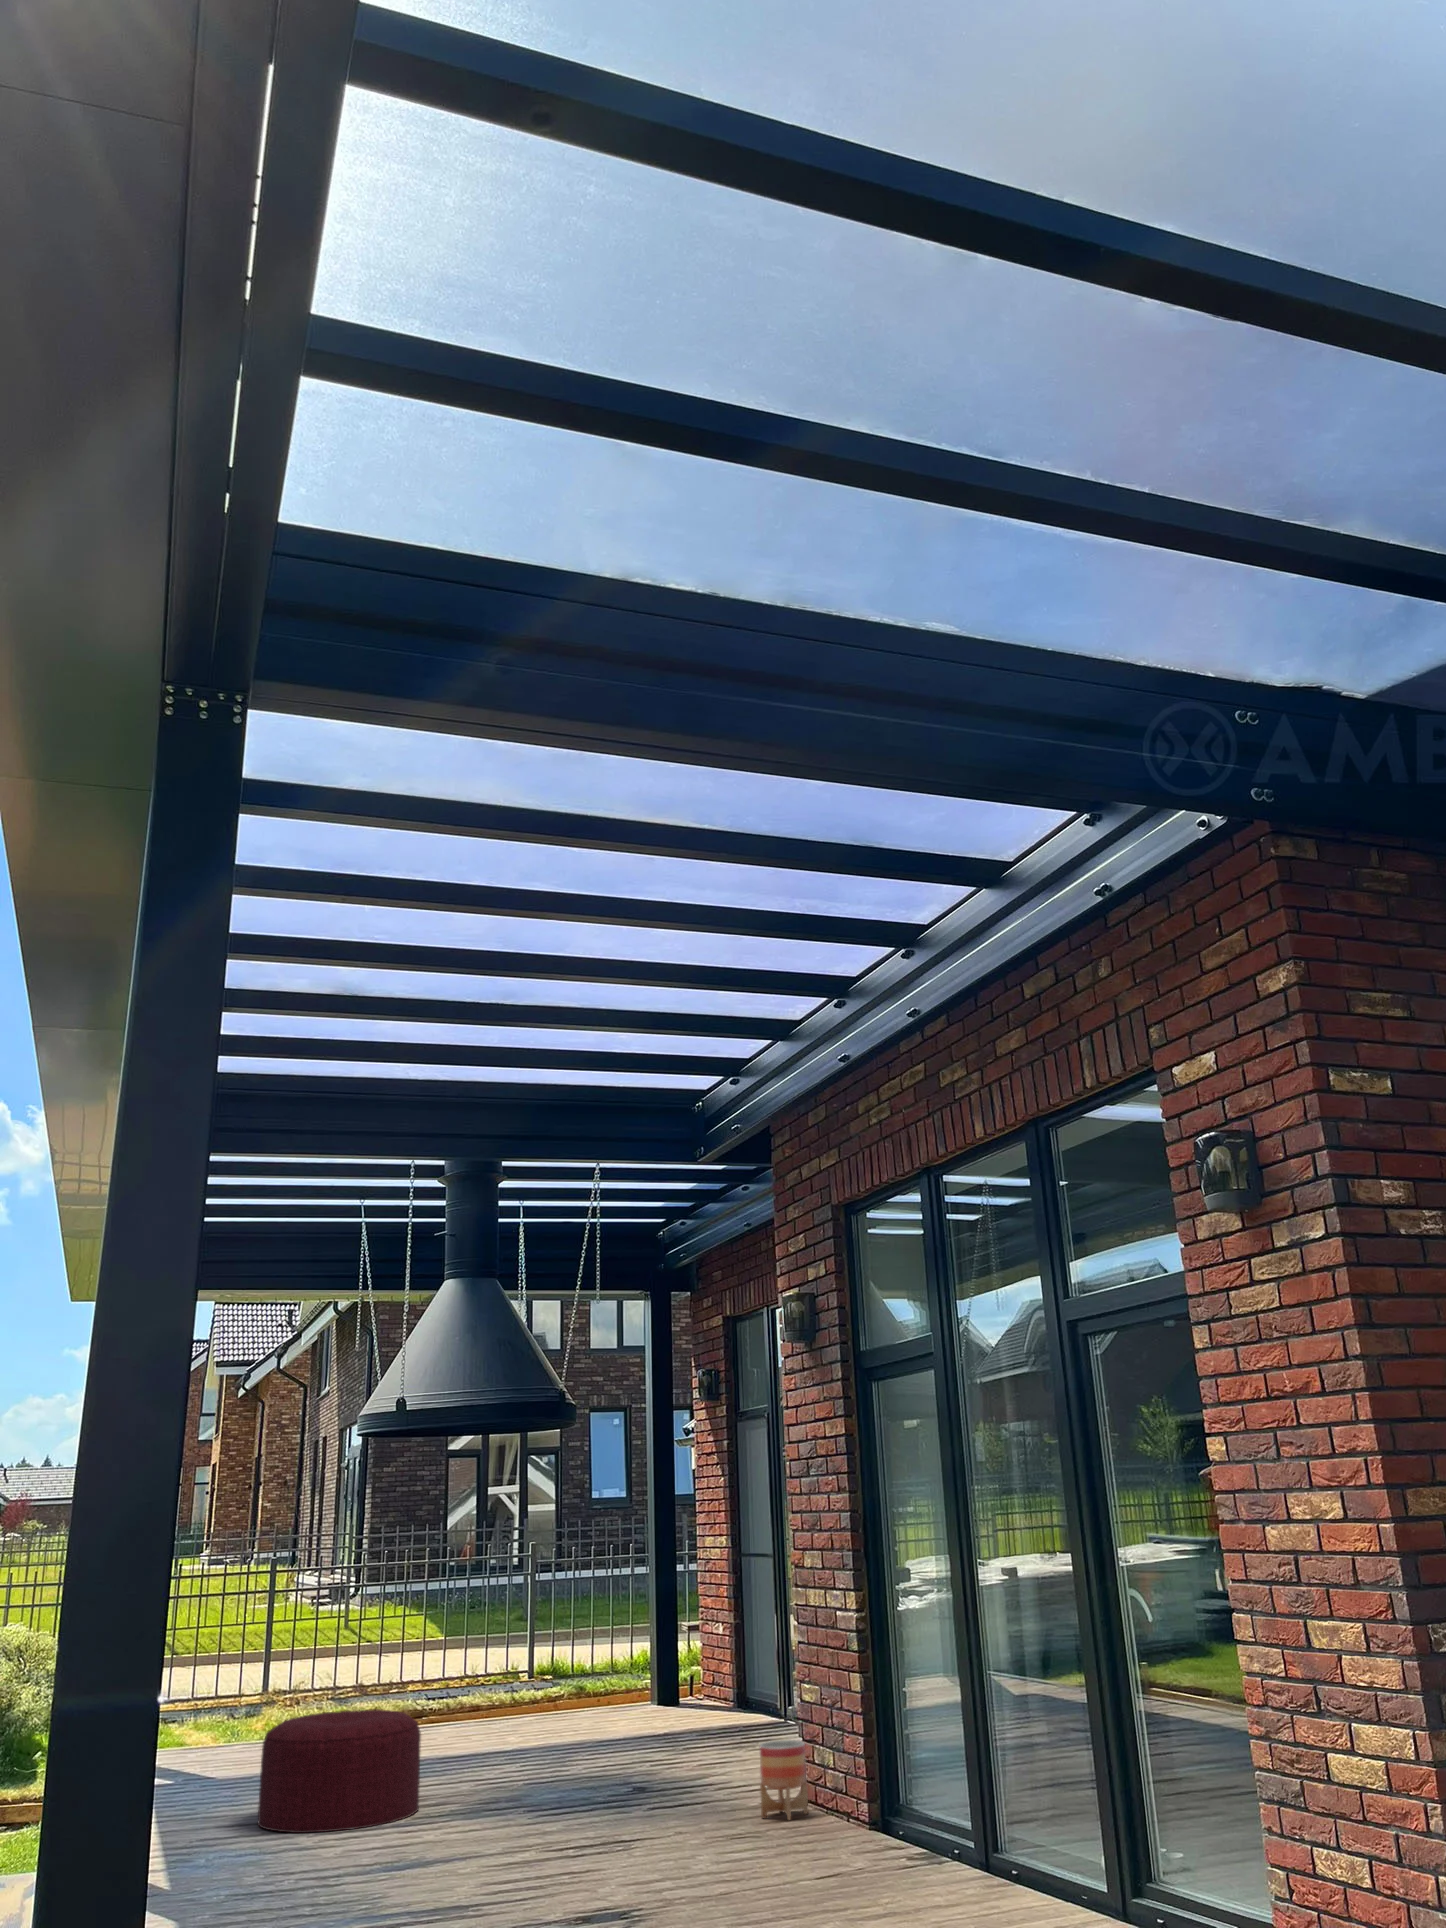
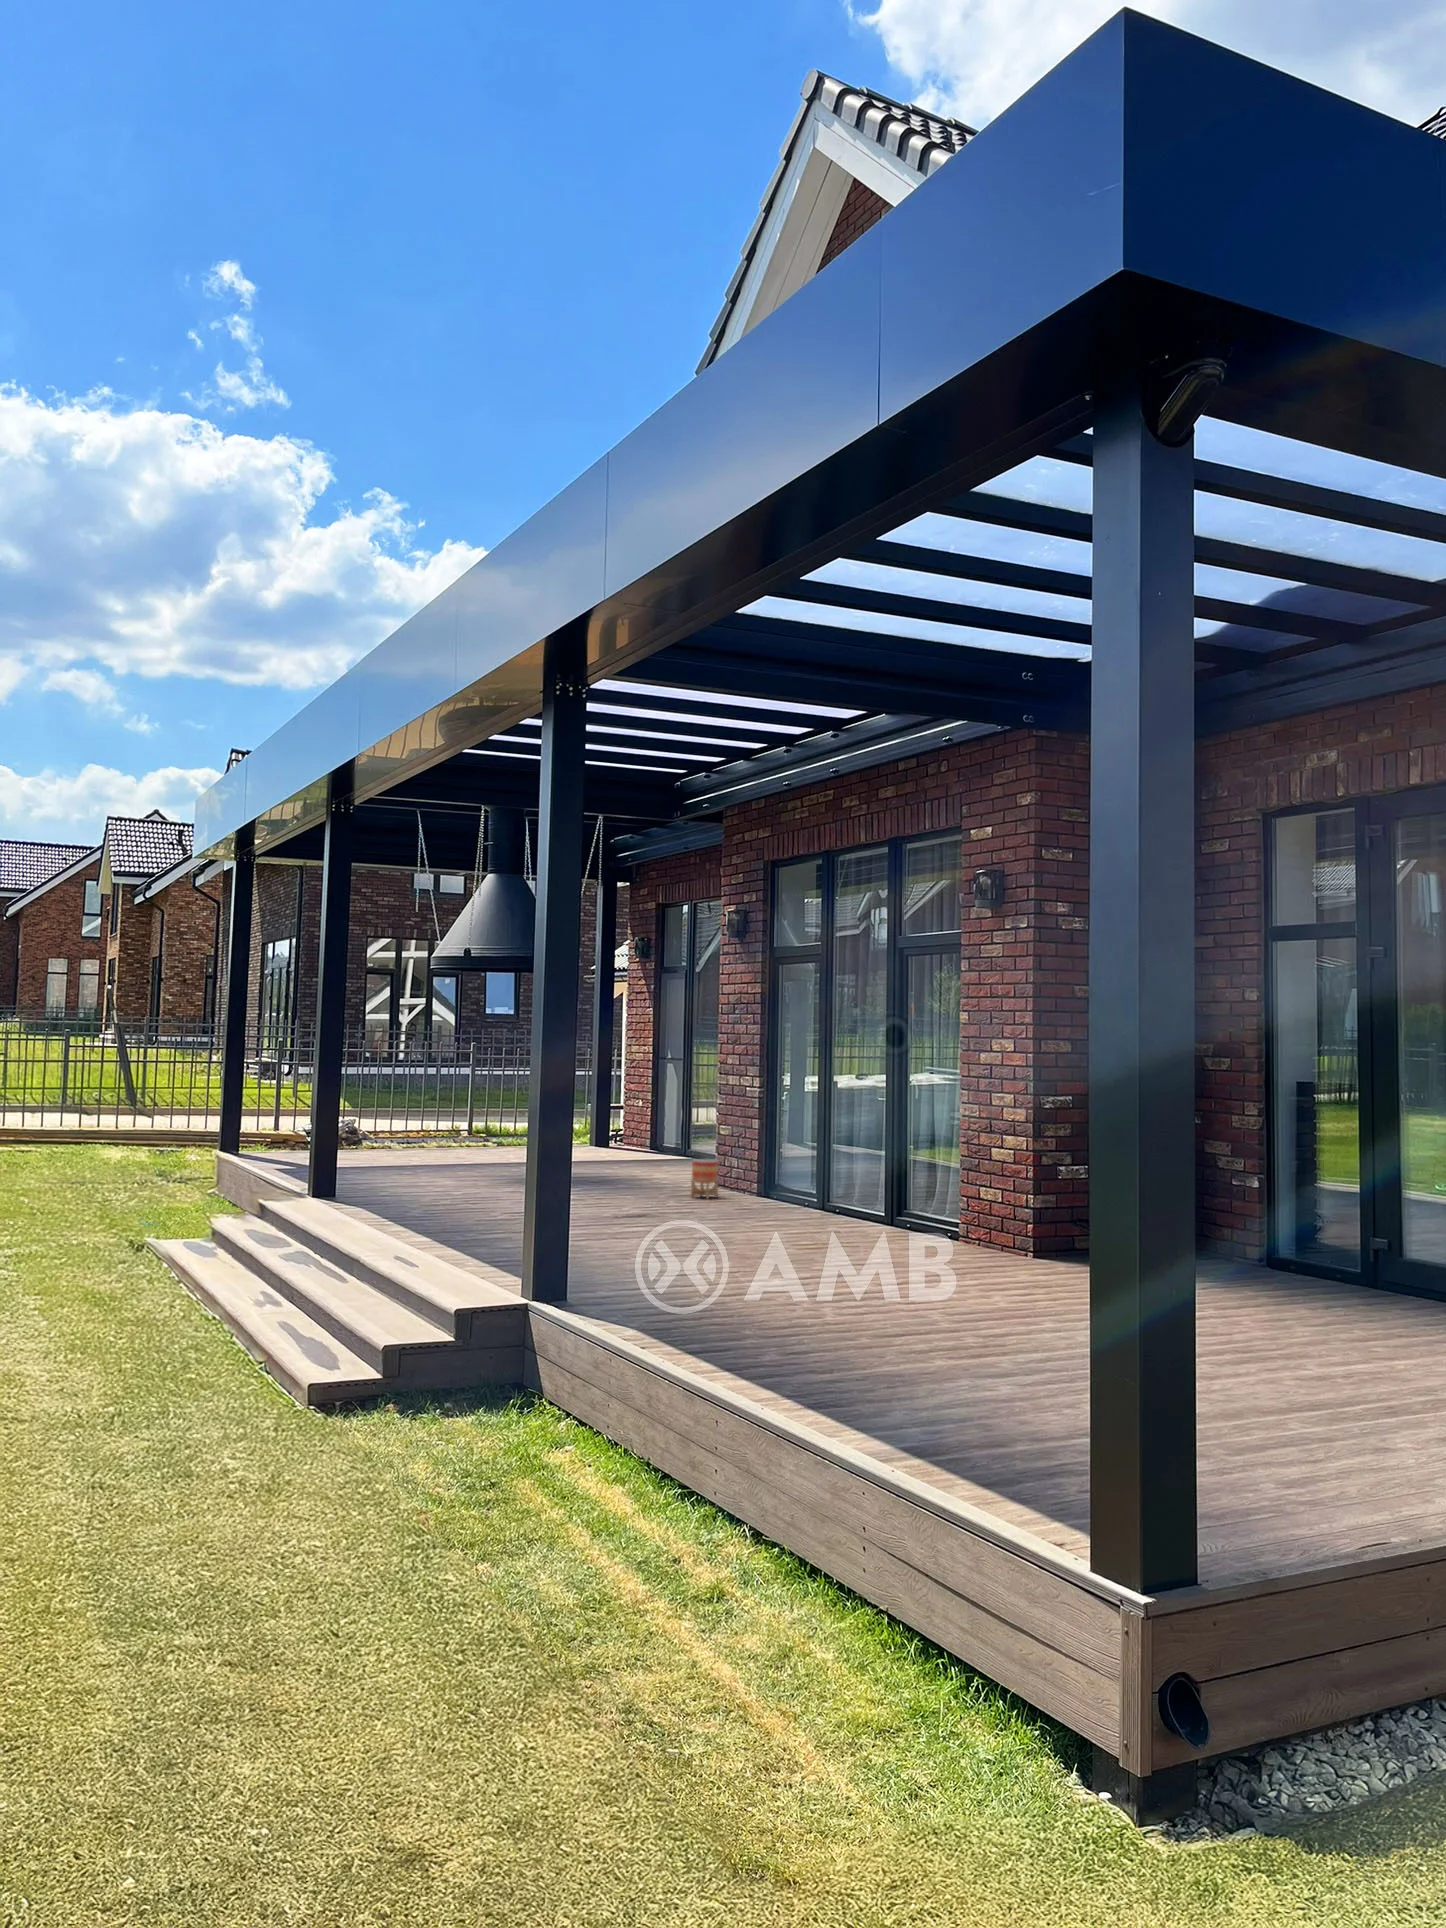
ottoman: present [257,1709,421,1833] -> none [381,1131,479,1193]

